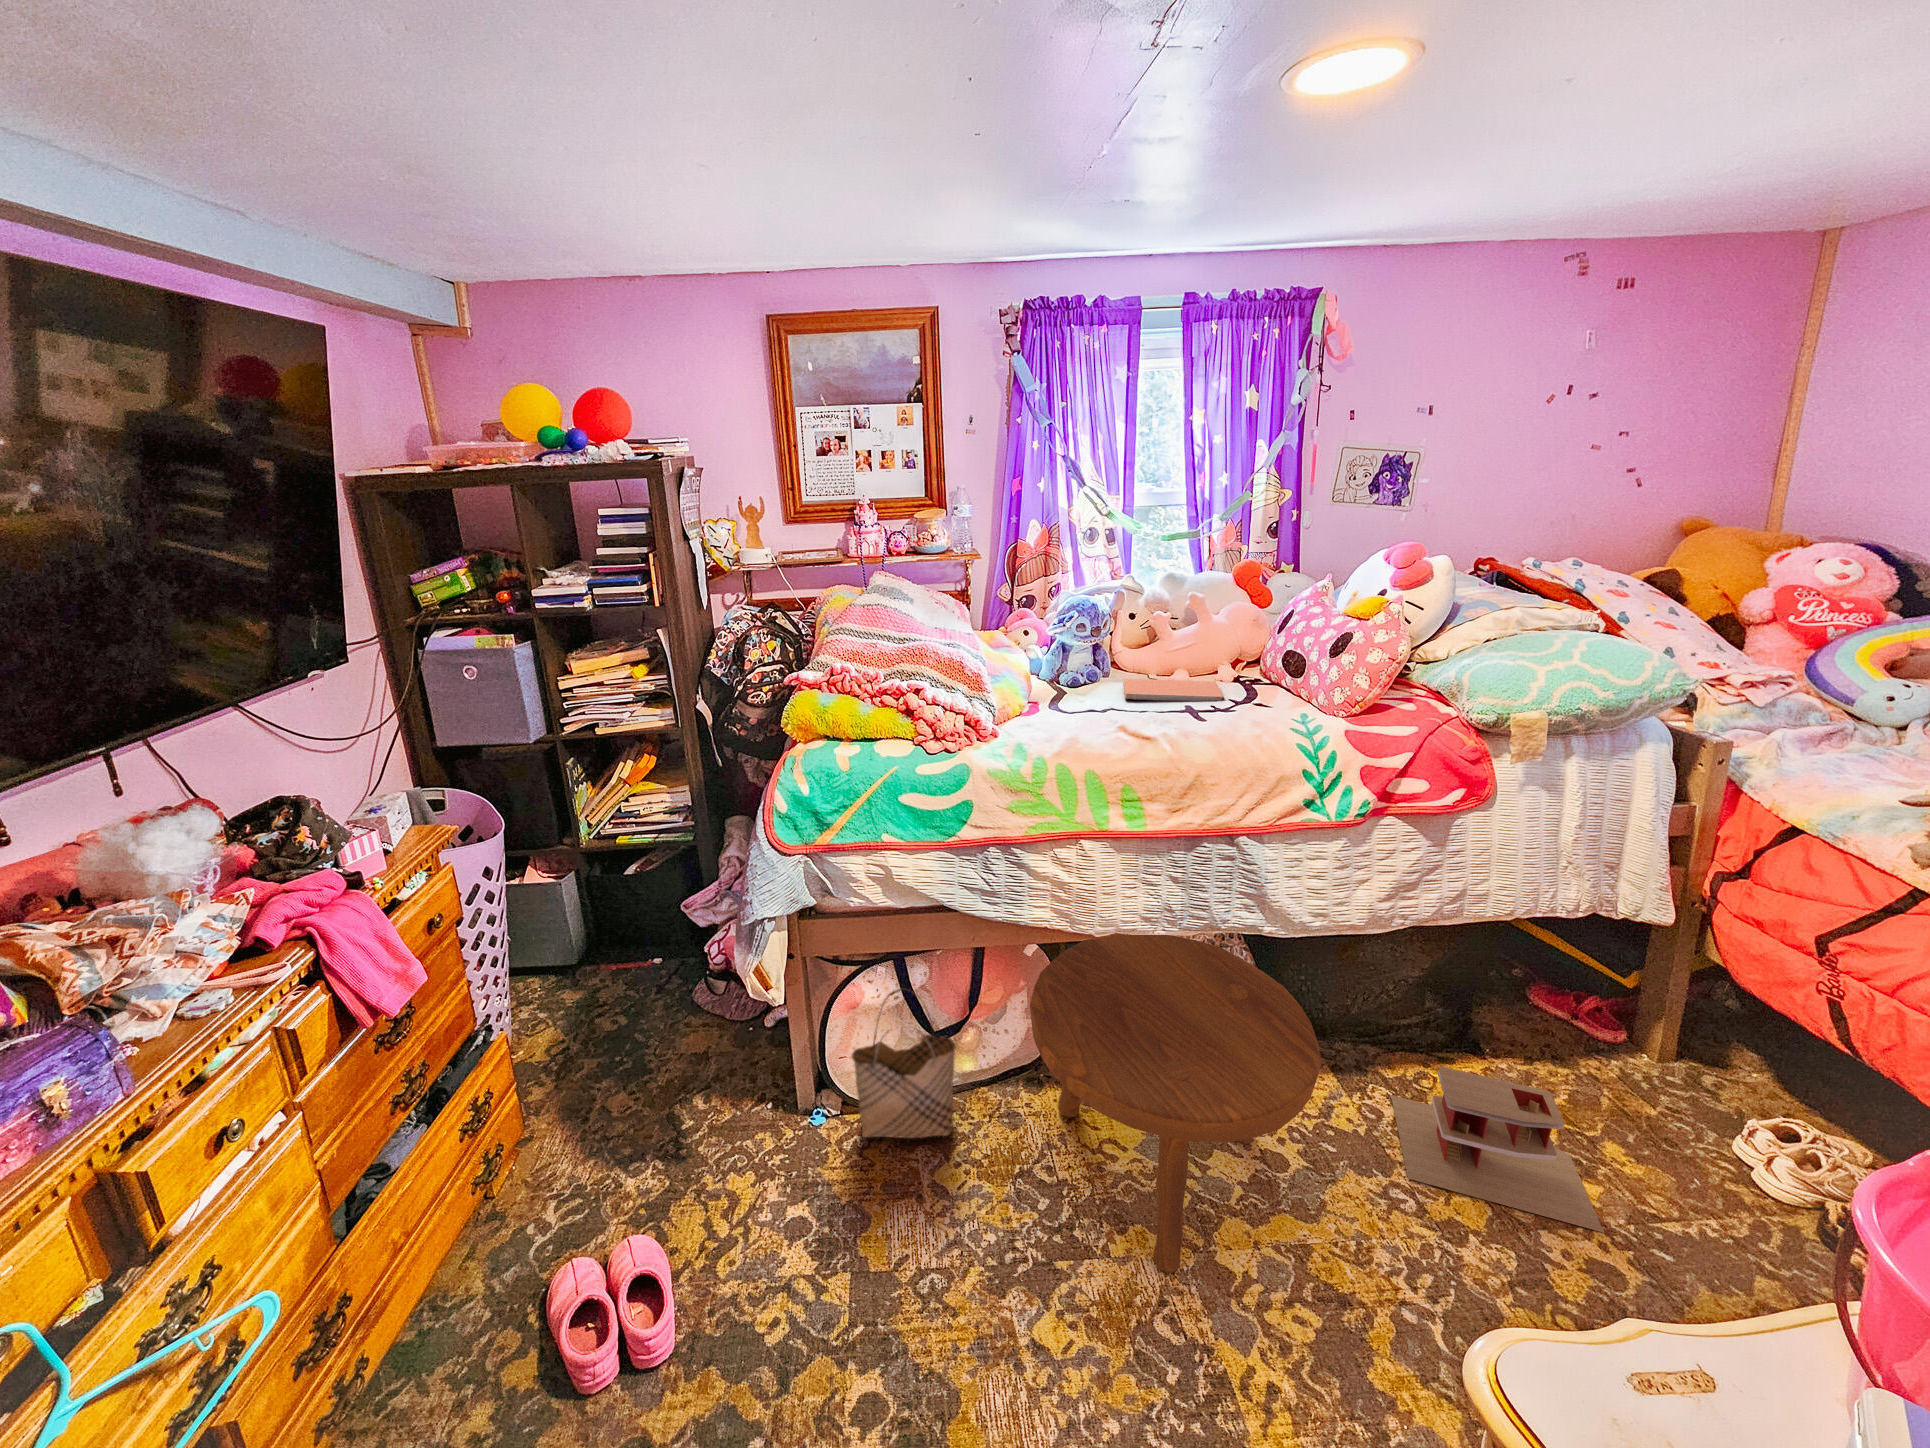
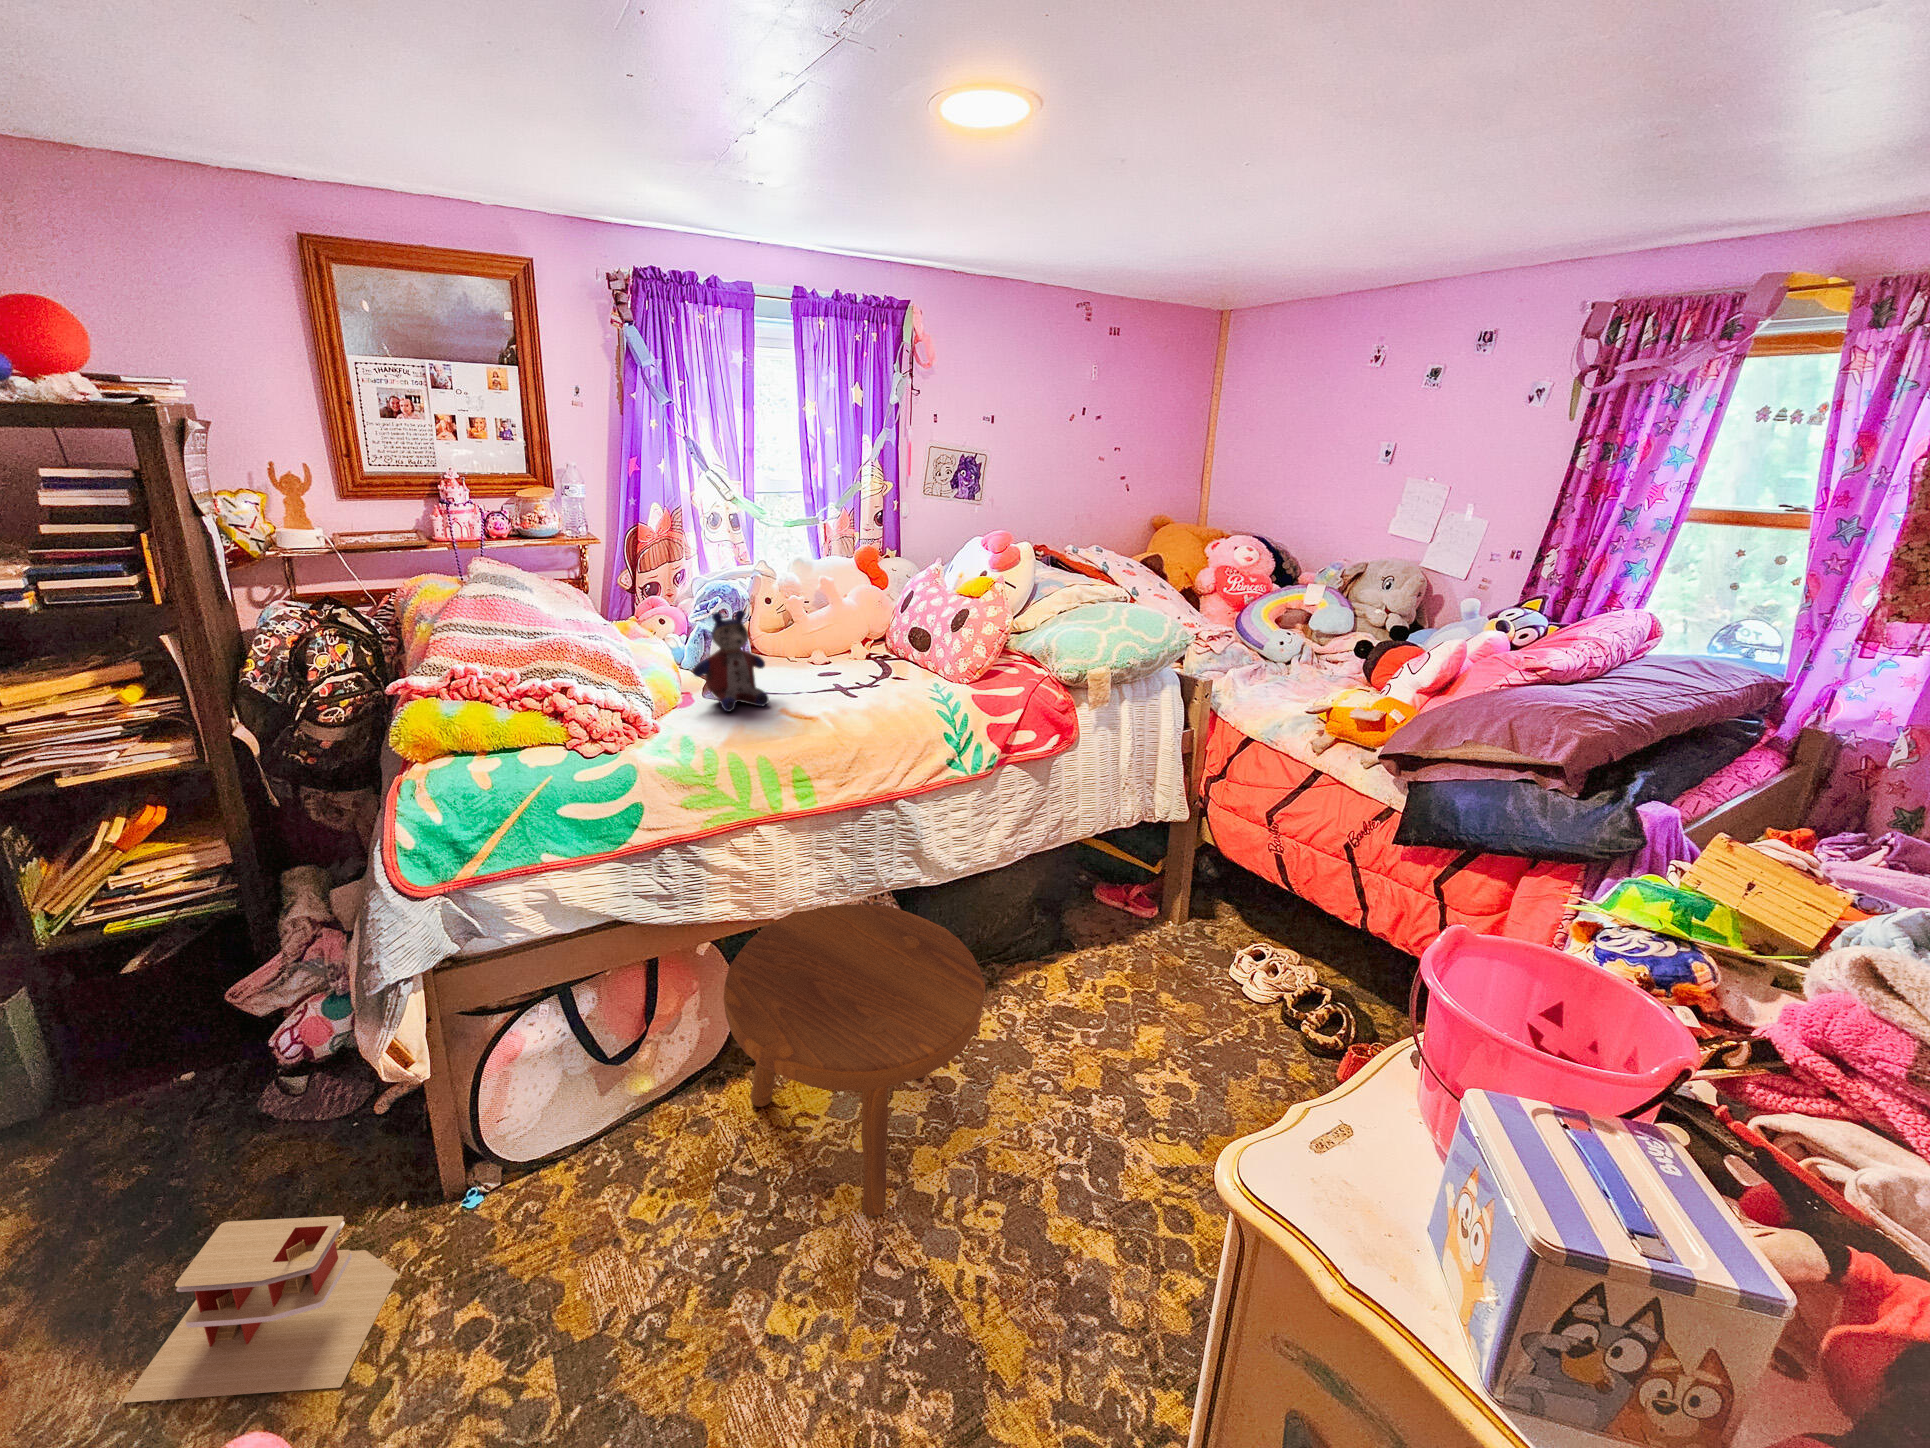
stuffed bear: none [1037,624,1110,724] -> present [693,610,769,712]
notebook: present [1123,679,1223,701] -> none [772,661,868,684]
woven basket: present [851,989,956,1138] -> none [518,1022,644,1203]
toy house: present [1391,1067,1604,1232] -> present [122,1216,398,1403]

